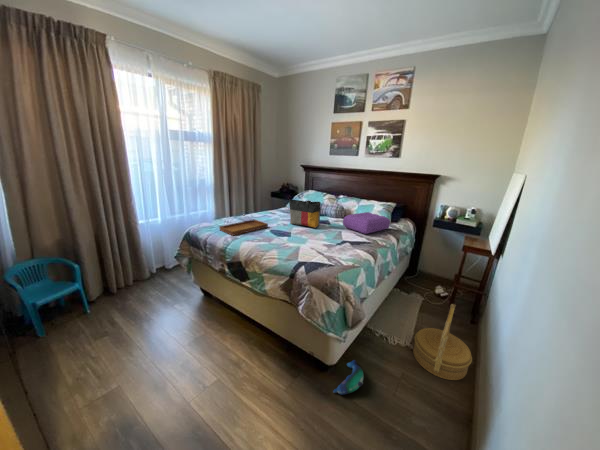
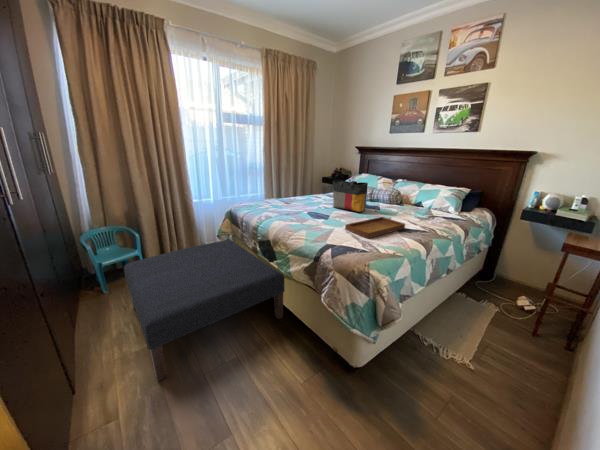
pillow: present [343,212,390,234] -> none [394,197,456,222]
tray: present [219,214,268,236] -> present [345,209,405,238]
ottoman: none [73,262,256,420] -> present [124,240,285,381]
woven basket: present [413,304,472,380] -> none [472,319,563,423]
plush toy: present [333,360,364,395] -> none [355,367,397,404]

